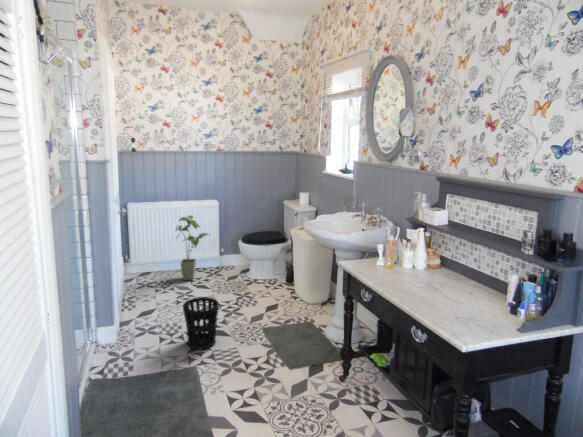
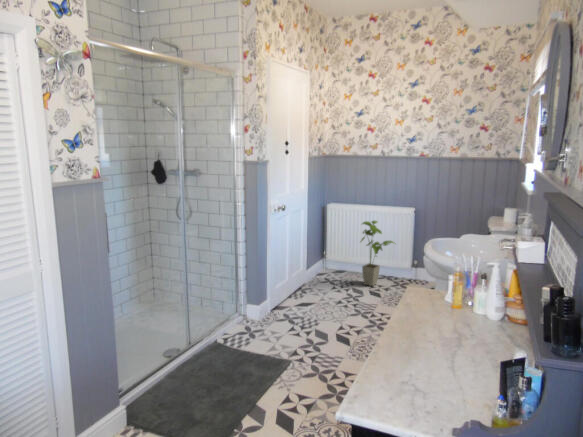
wastebasket: present [183,297,219,349] -> none [305,297,339,349]

